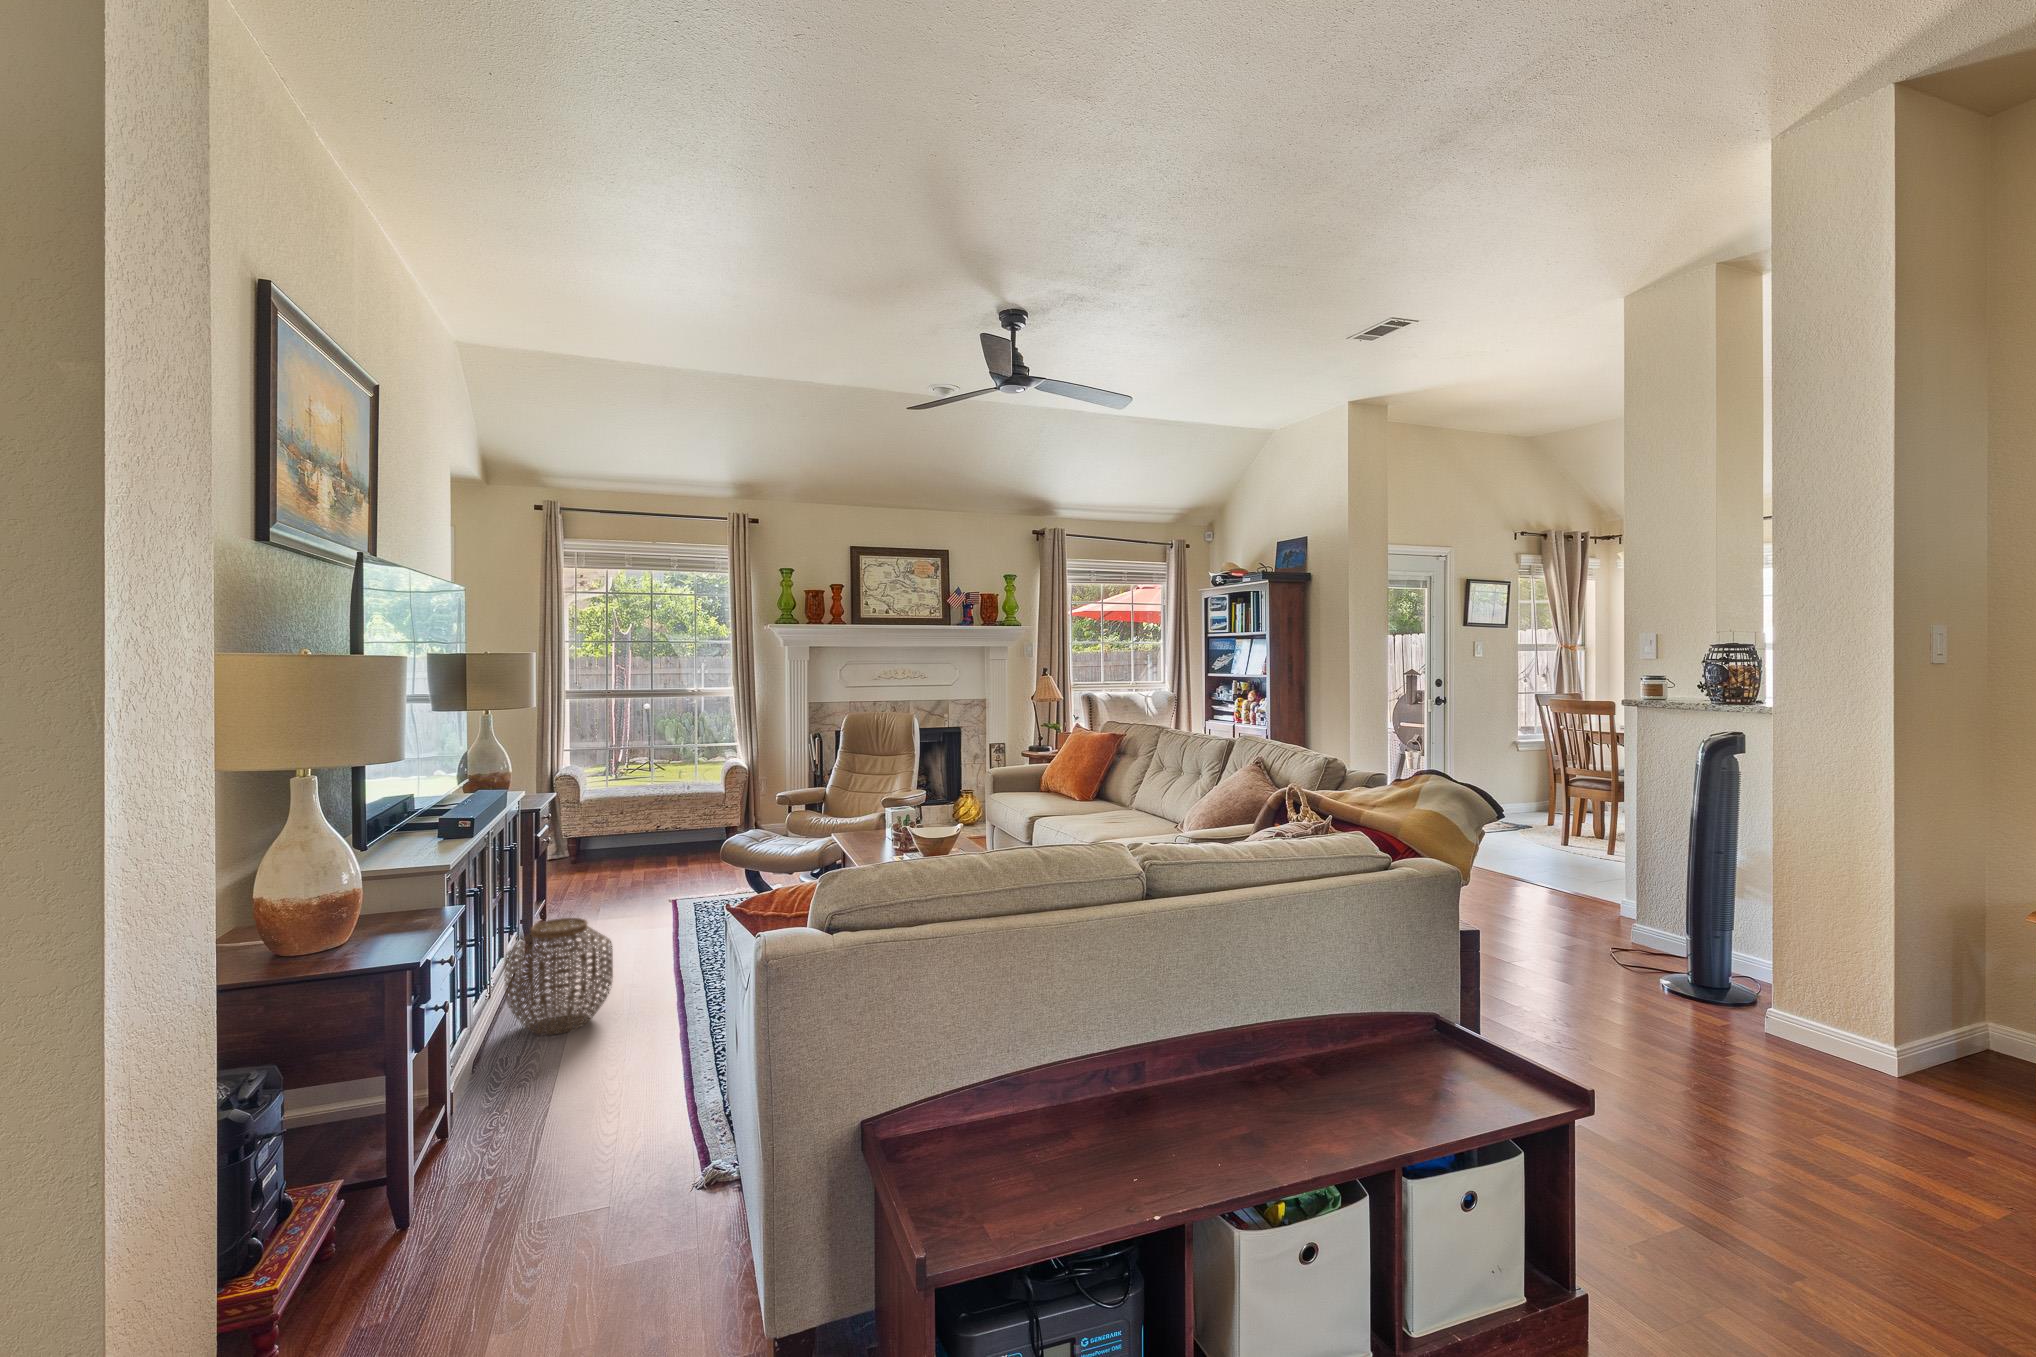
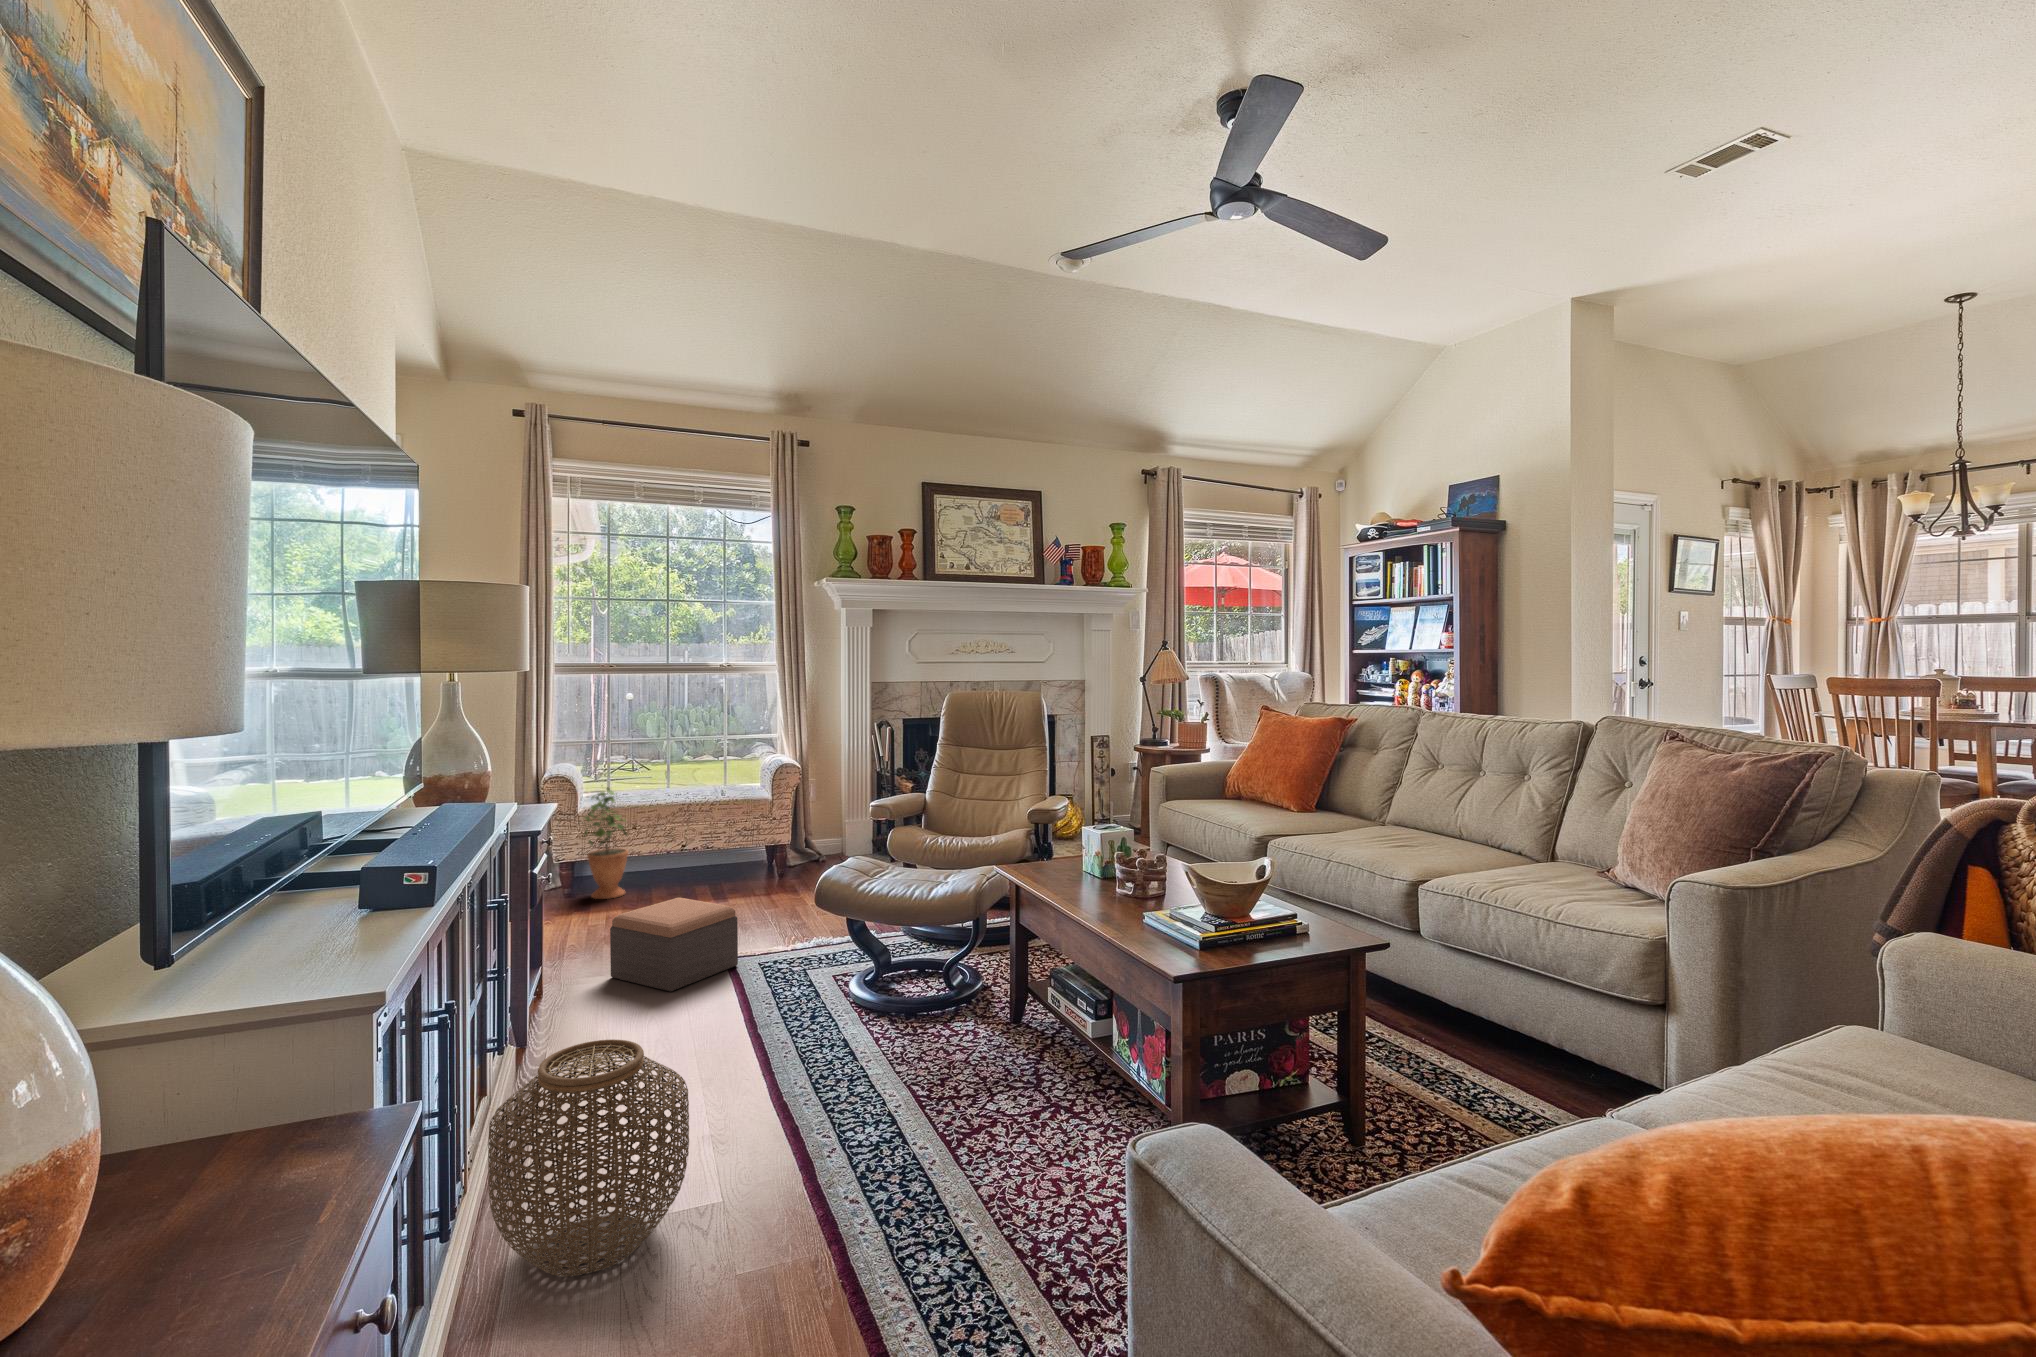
potted plant: none [577,785,616,869] -> present [582,788,628,899]
footstool: none [592,862,680,922] -> present [610,898,738,992]

